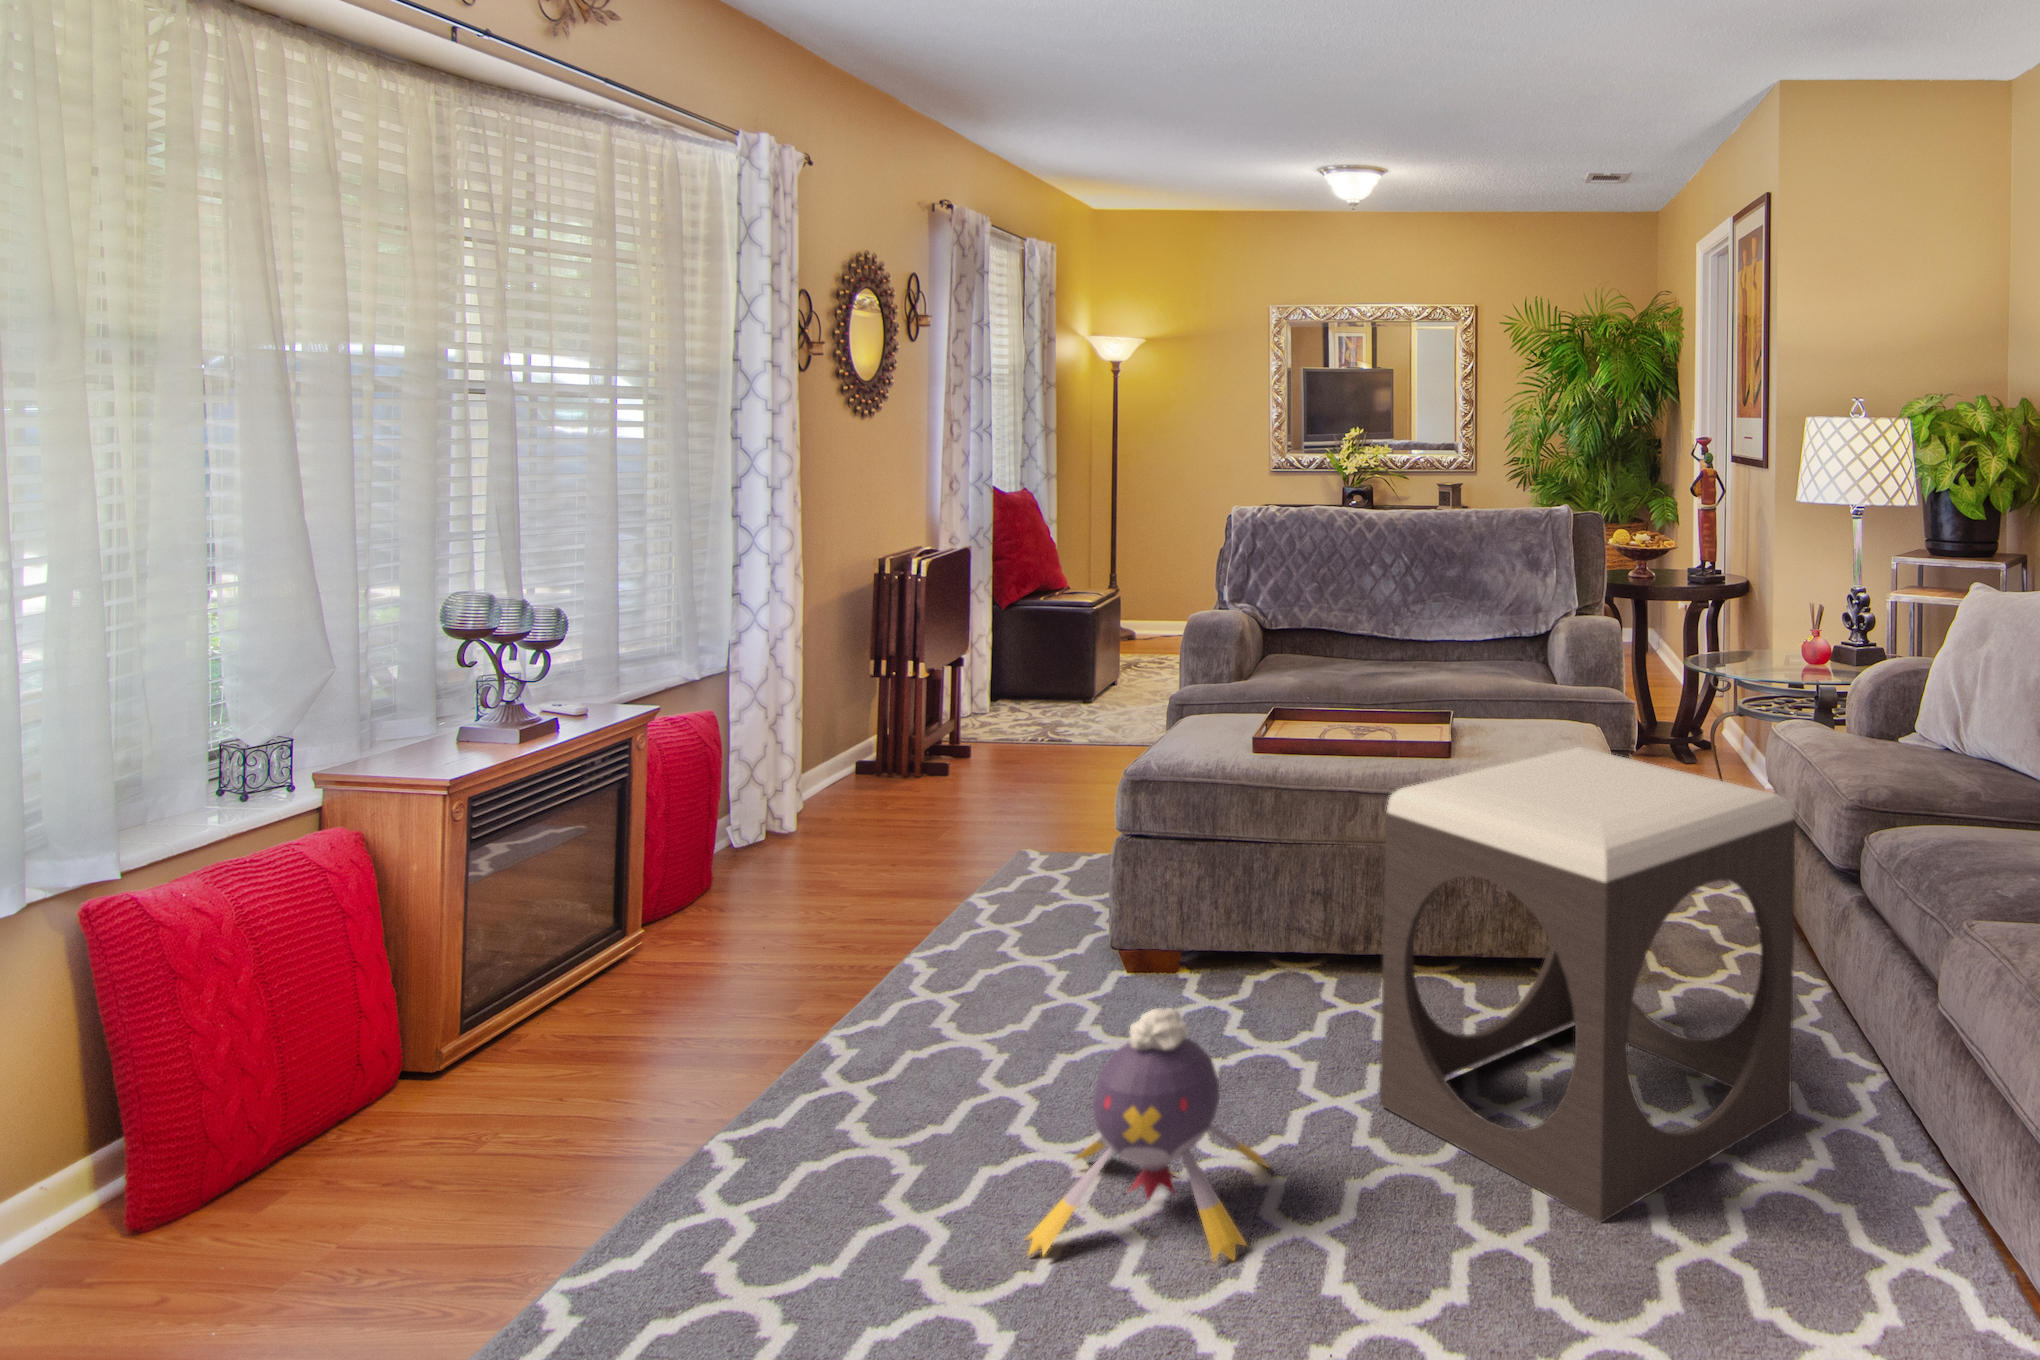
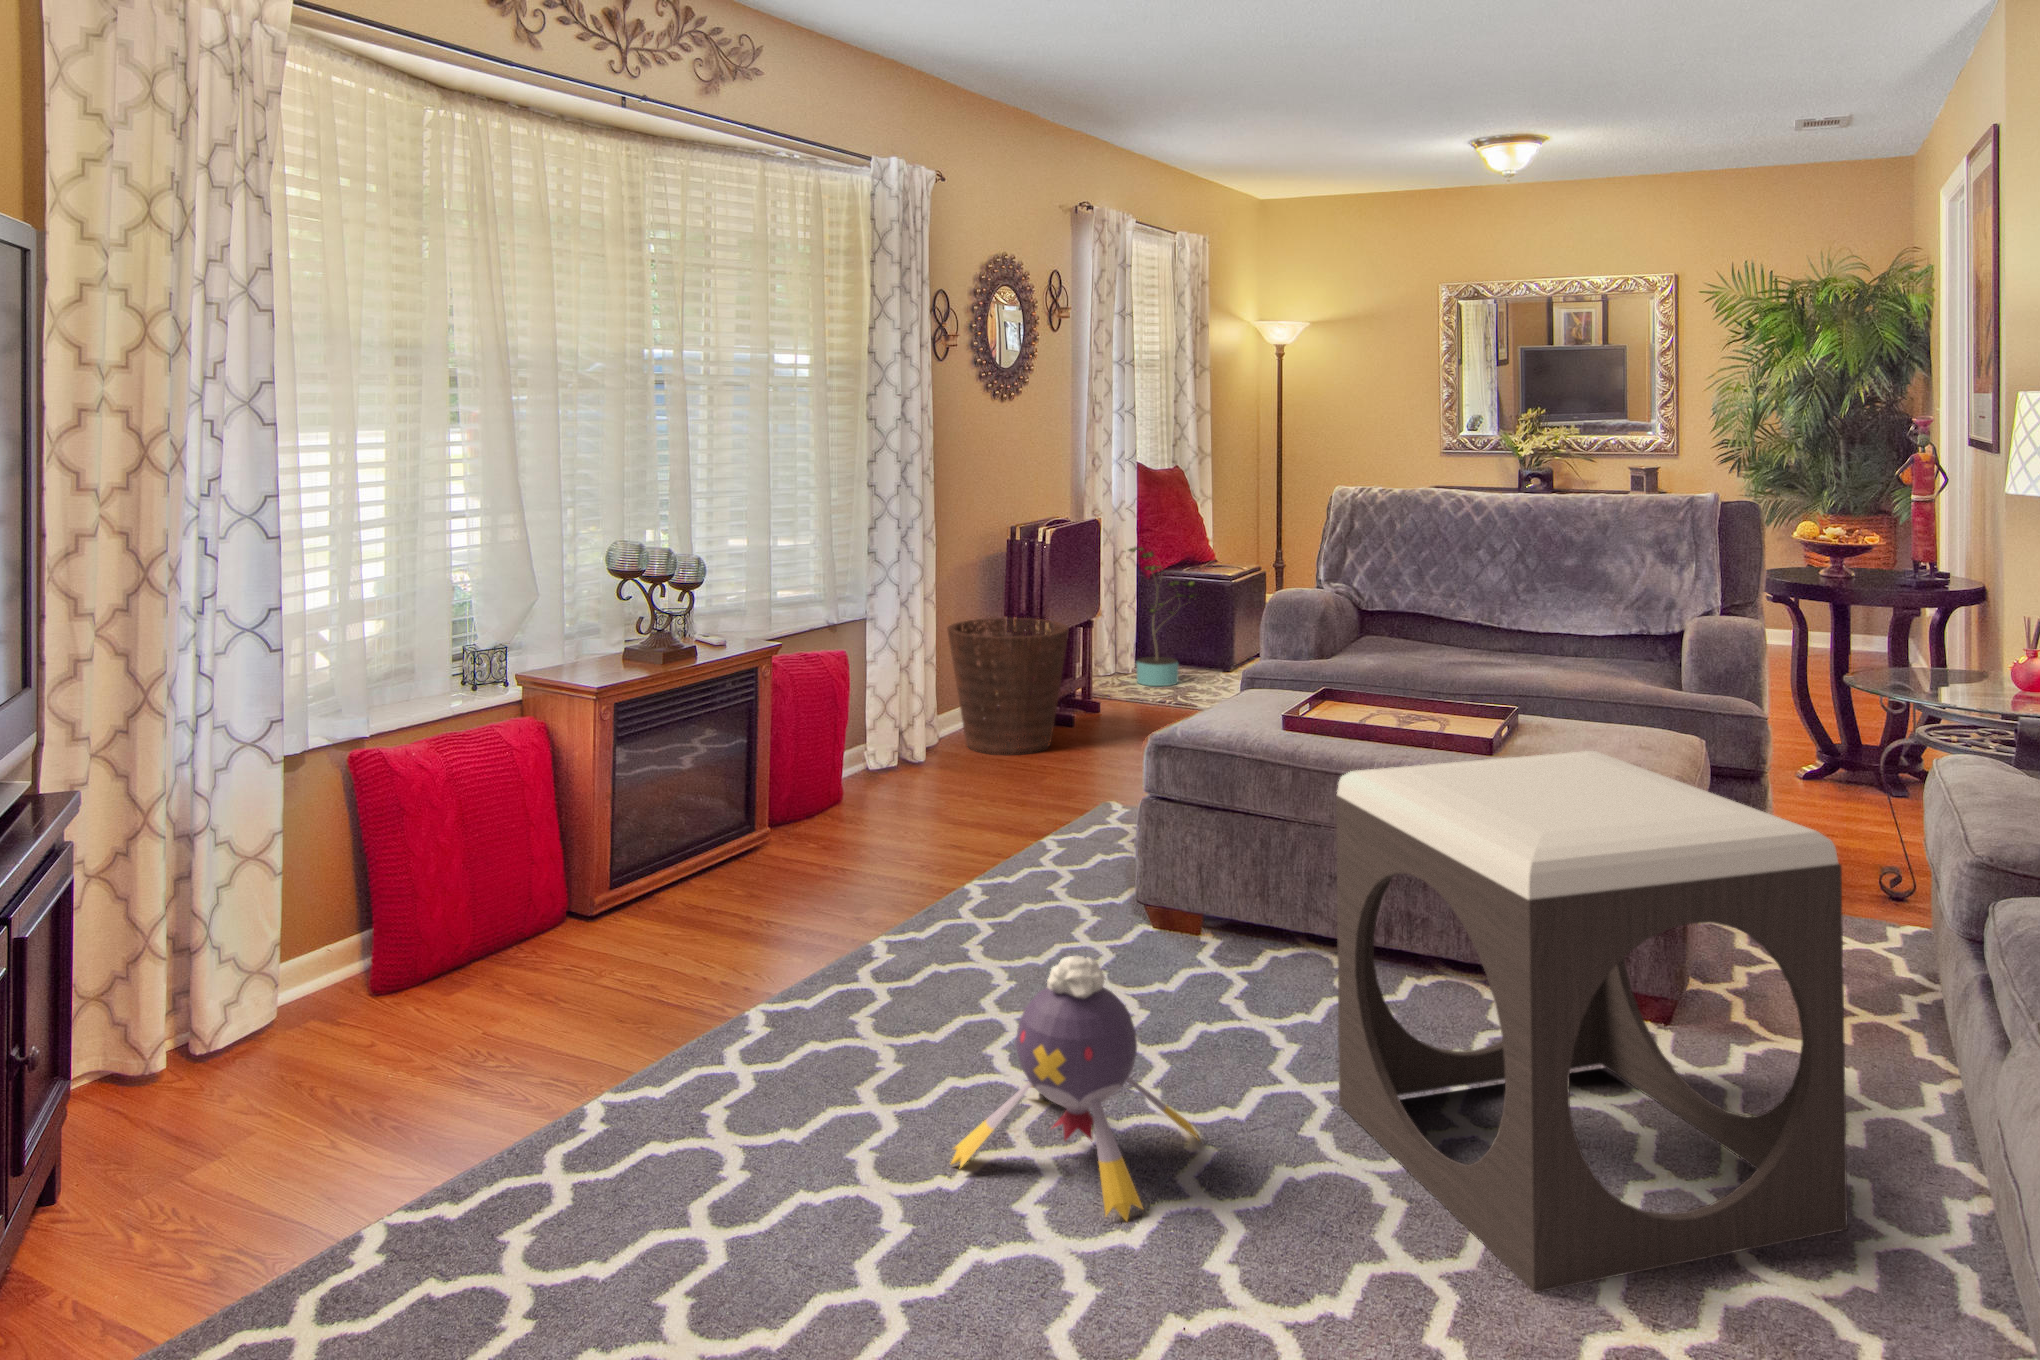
potted plant: none [982,573,1060,722] -> present [1129,547,1195,686]
basket: none [799,659,948,816] -> present [947,618,1069,755]

